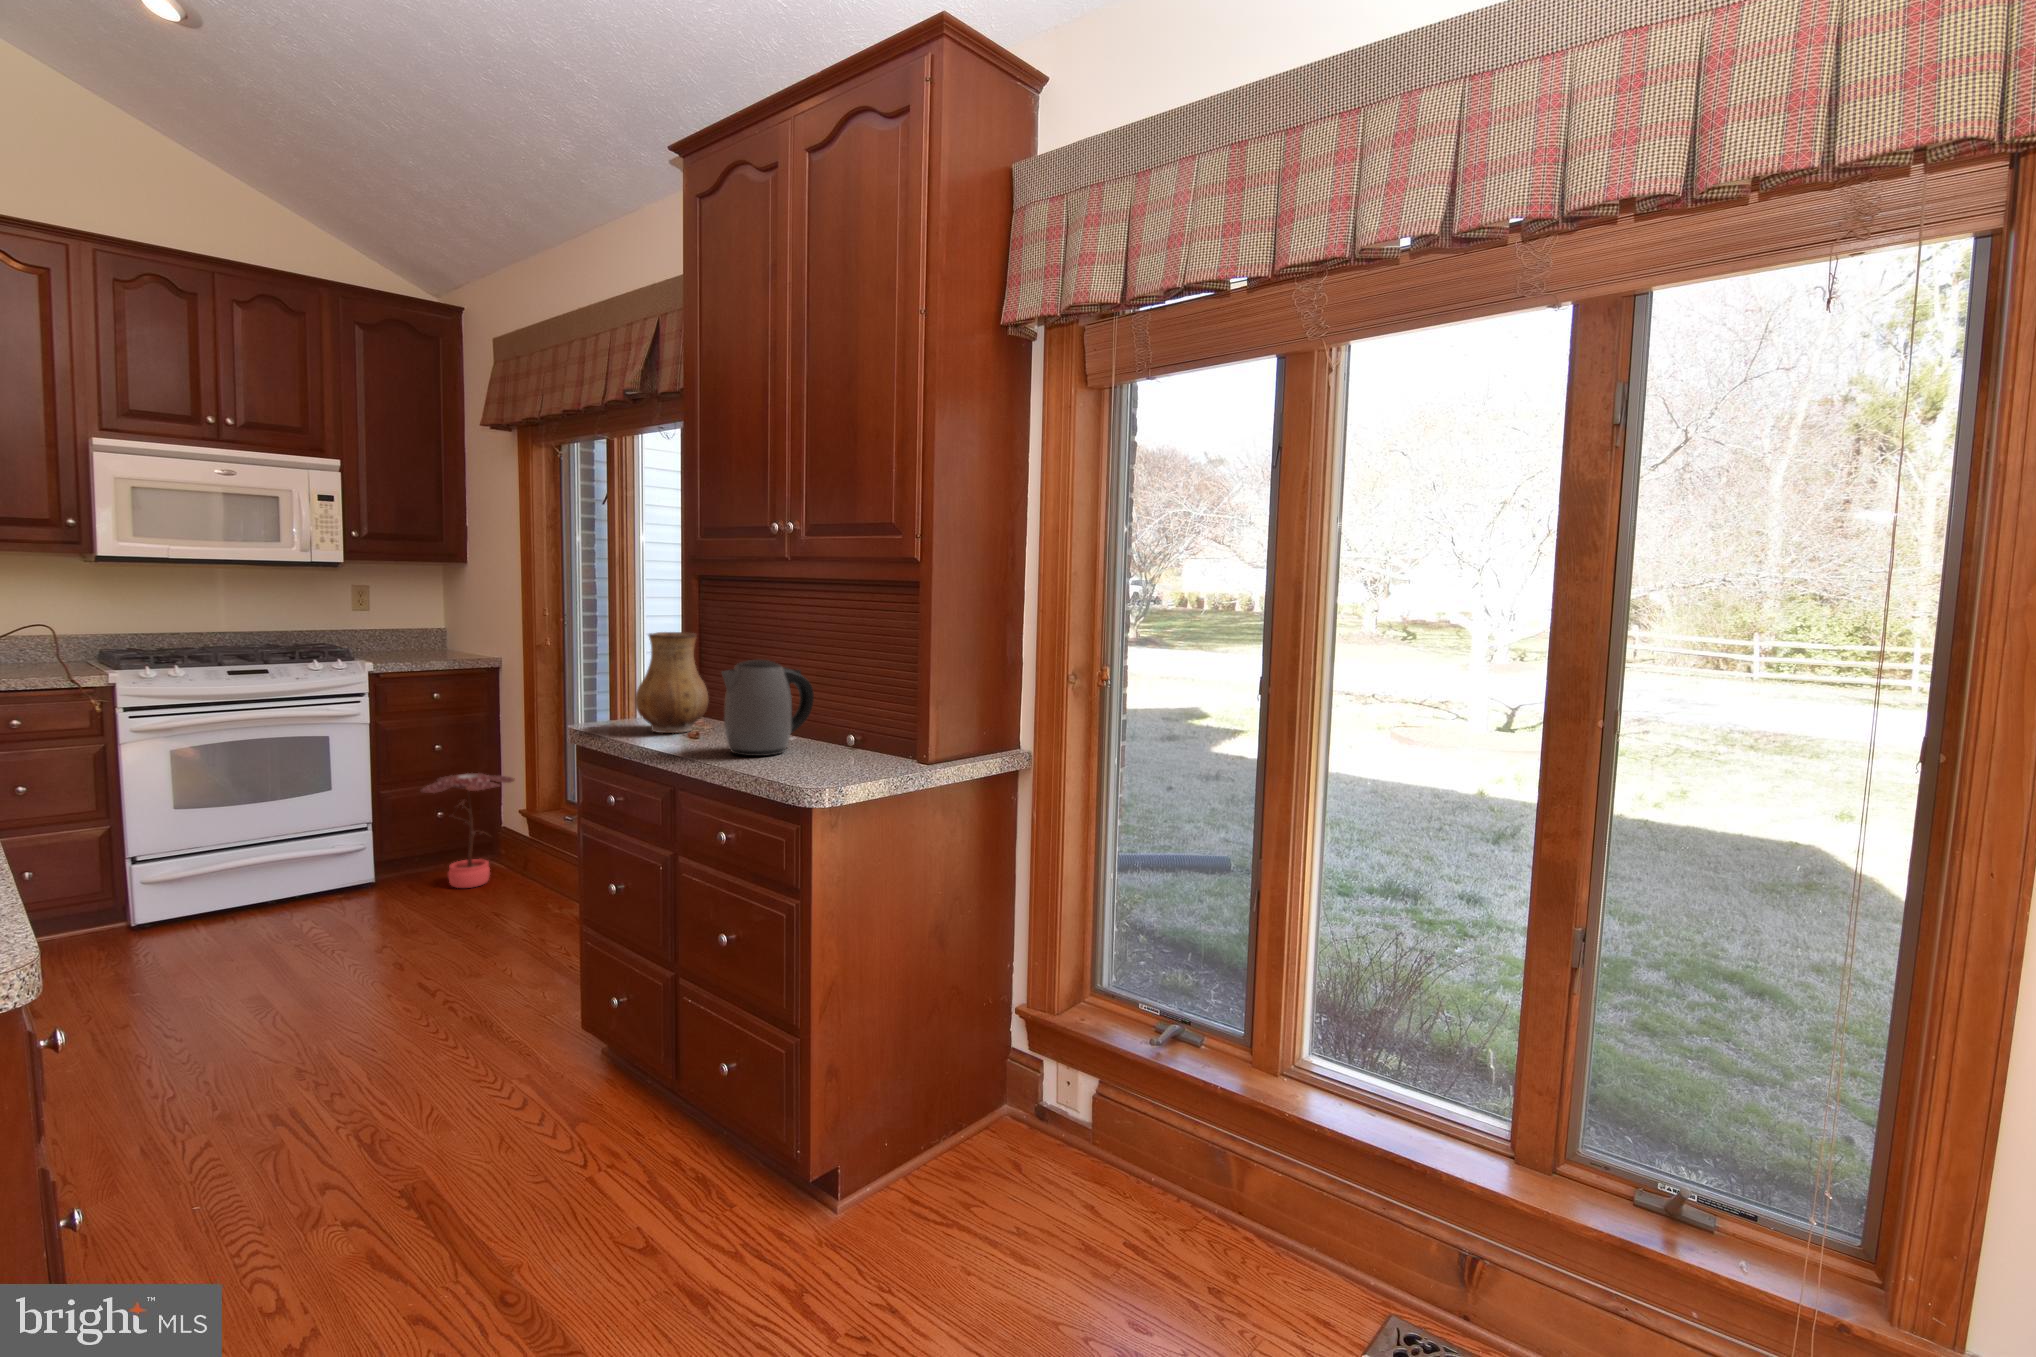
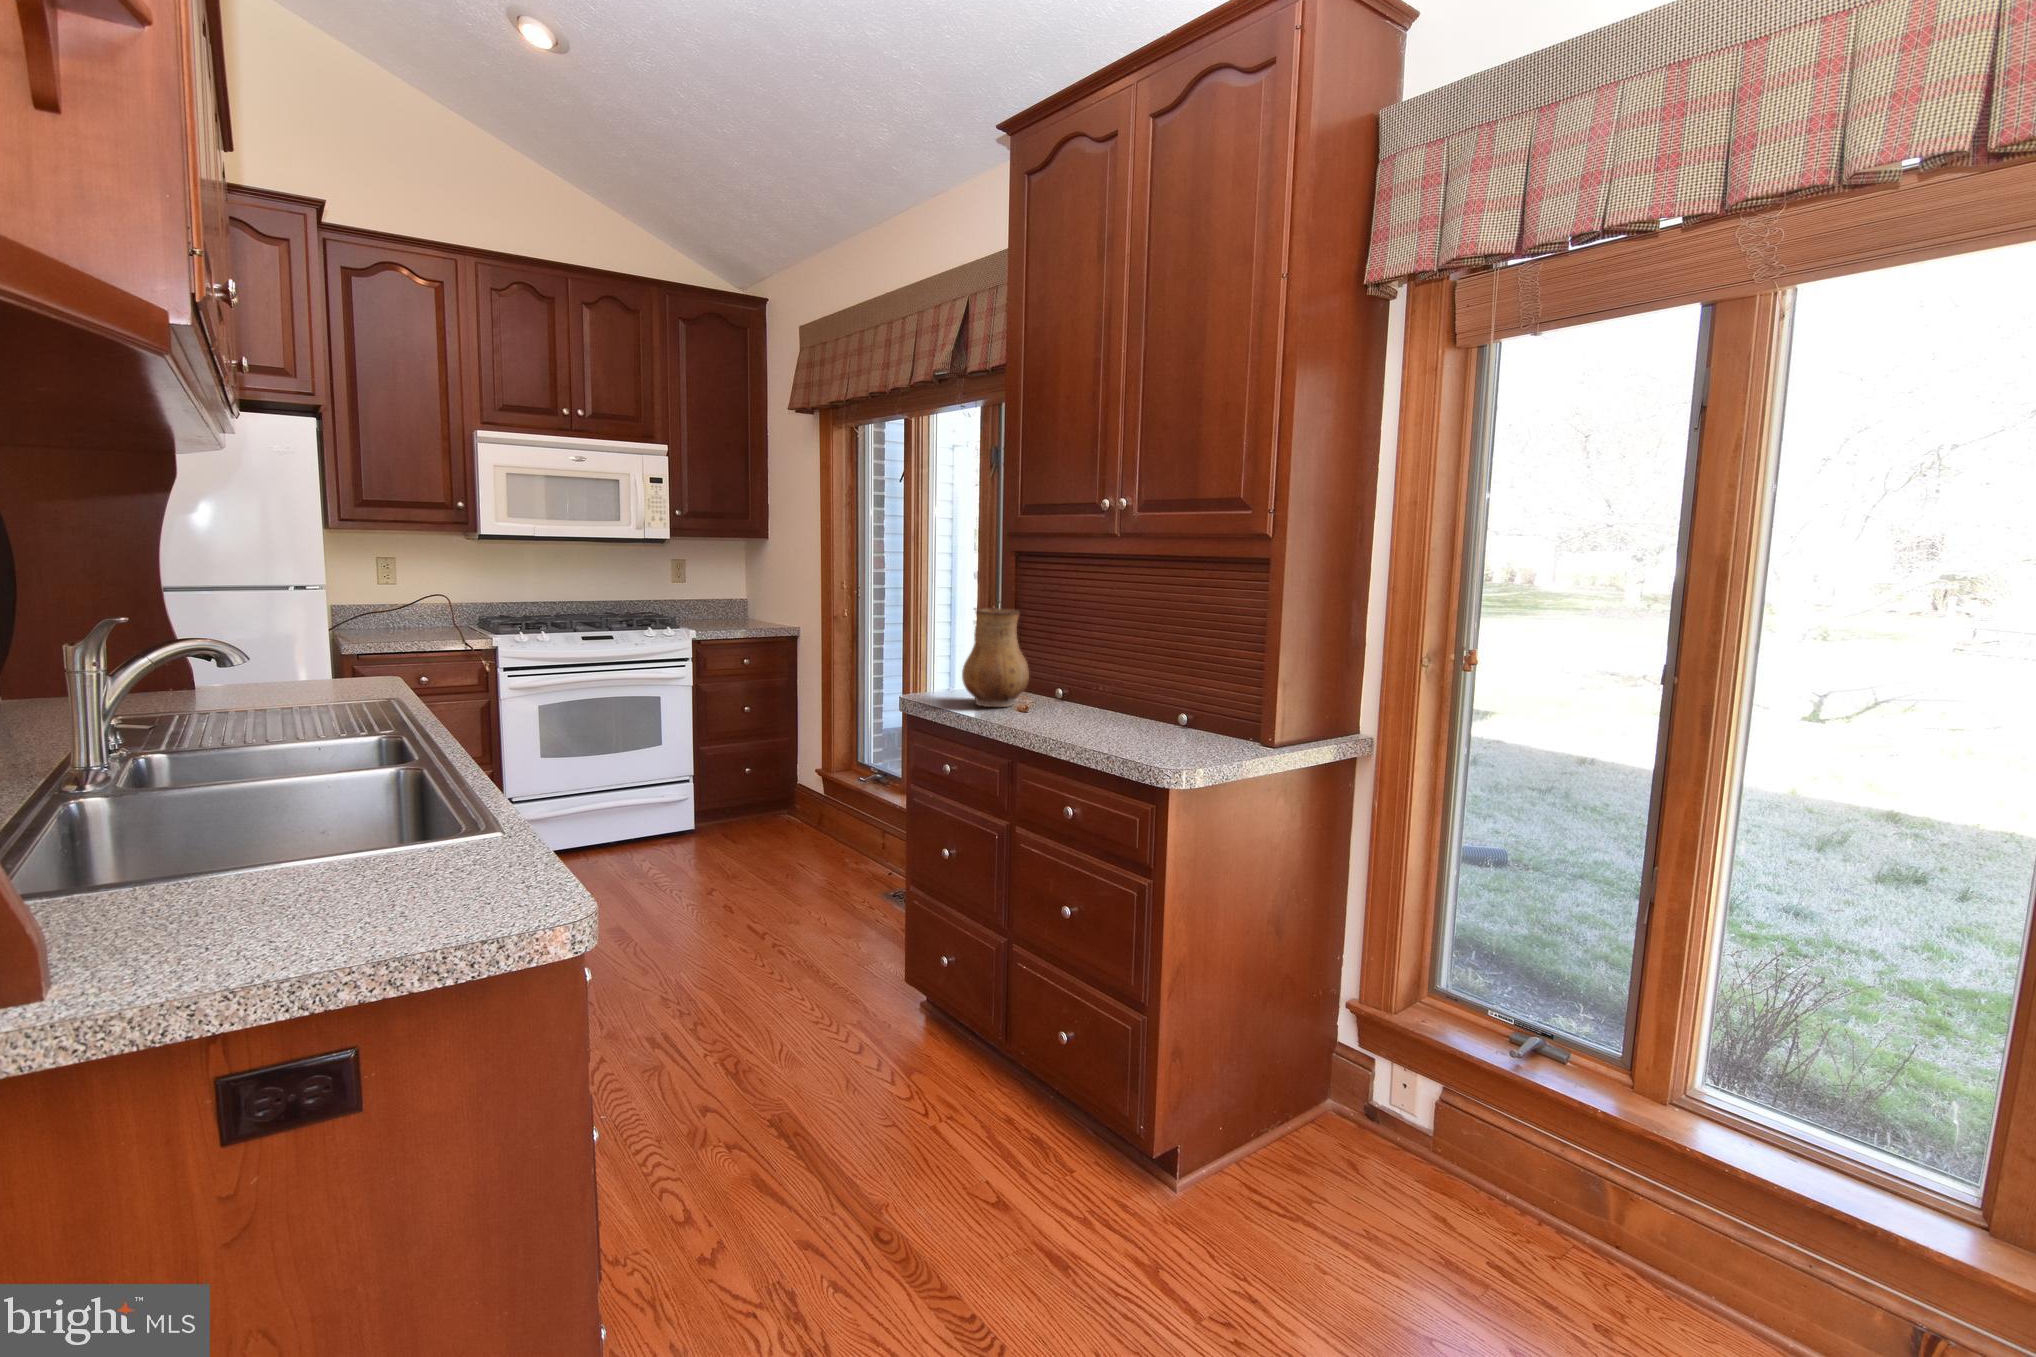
kettle: present [722,660,814,756] -> none [1061,639,1145,734]
potted plant: present [421,773,514,888] -> none [732,735,810,840]

